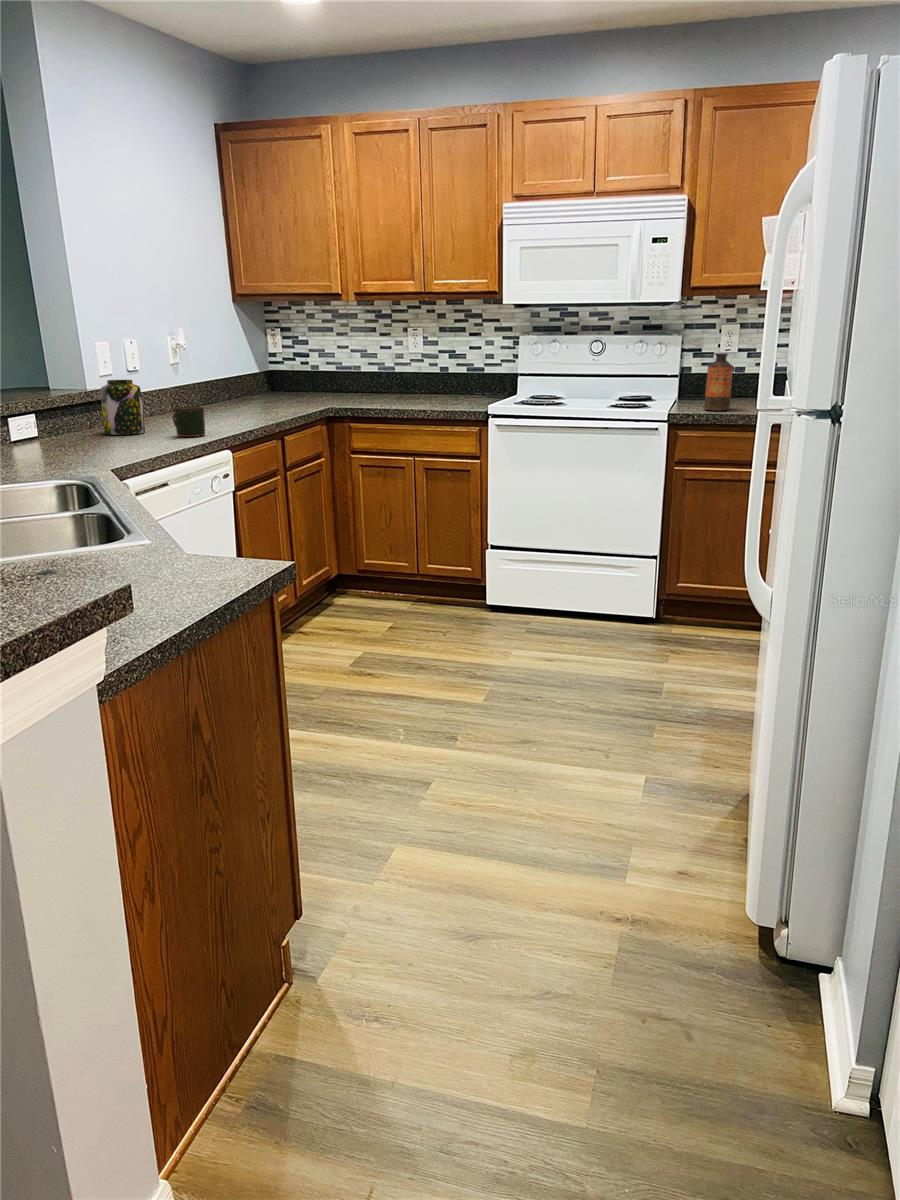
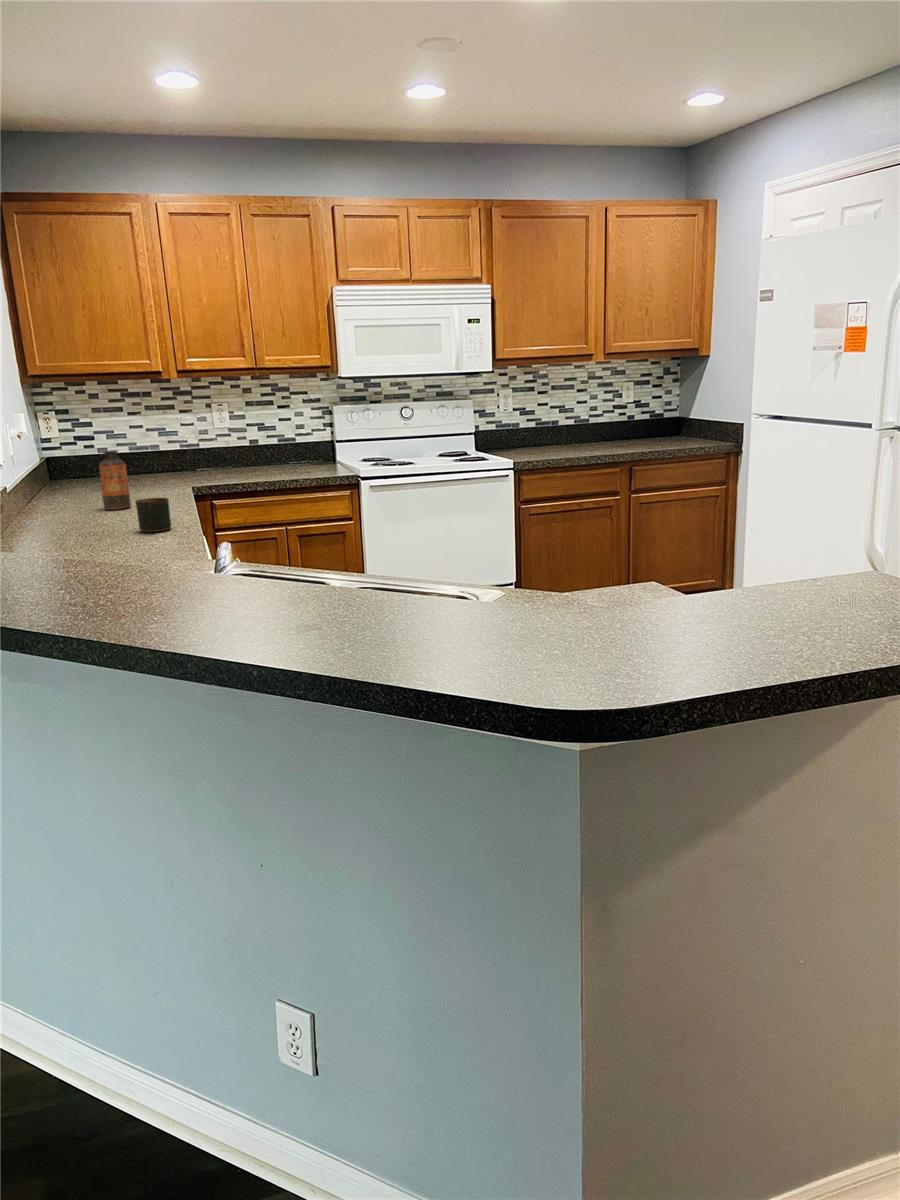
bottle: present [704,353,733,410] -> present [99,450,131,510]
jar: present [101,380,145,435] -> none [28,476,86,541]

